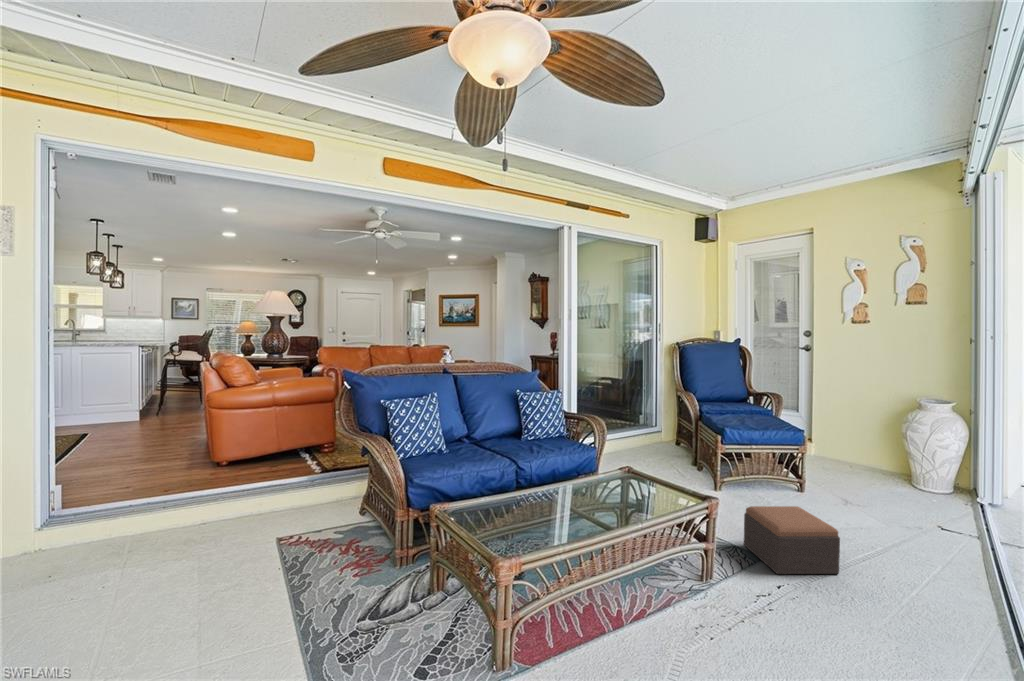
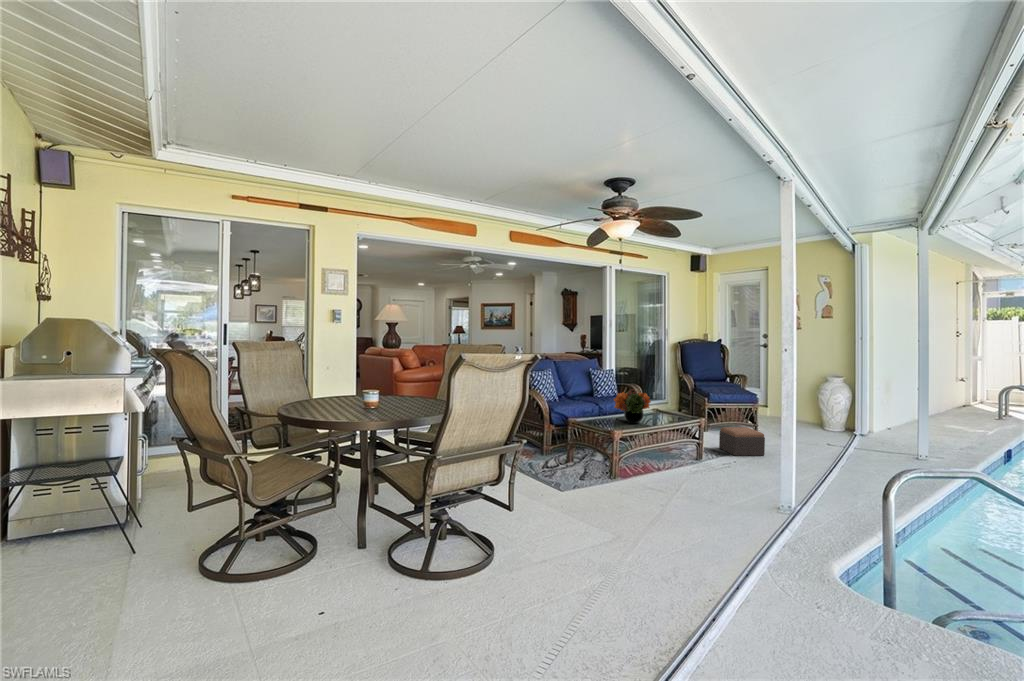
flower arrangement: none [525,440,602,512] -> present [614,389,651,423]

